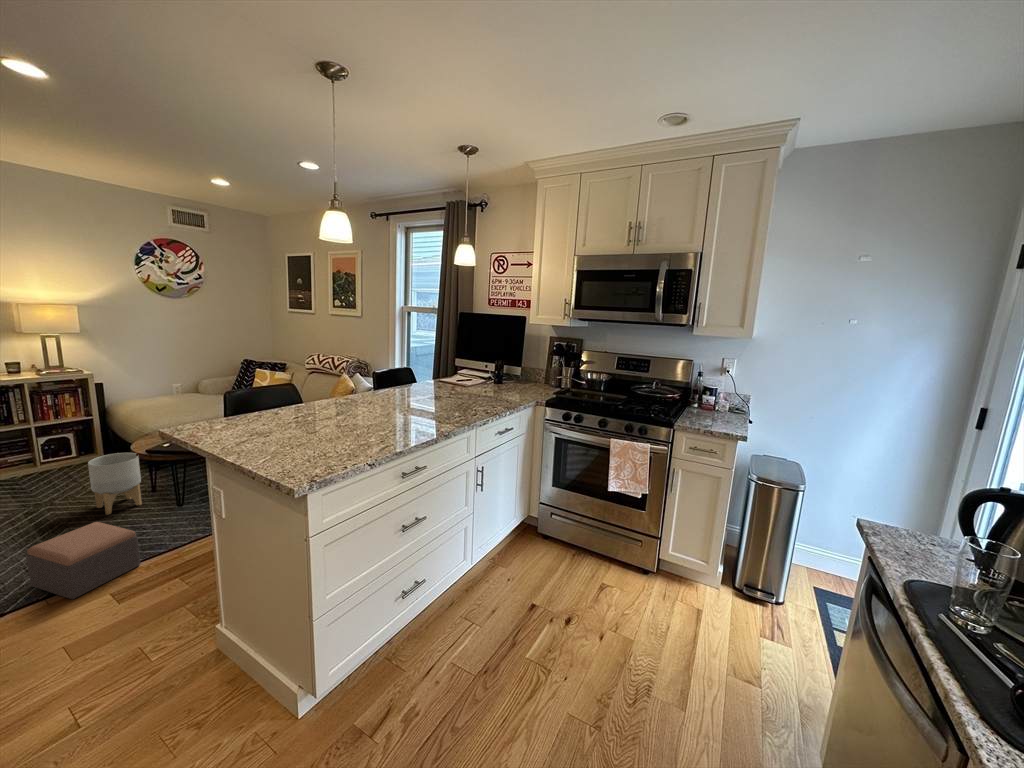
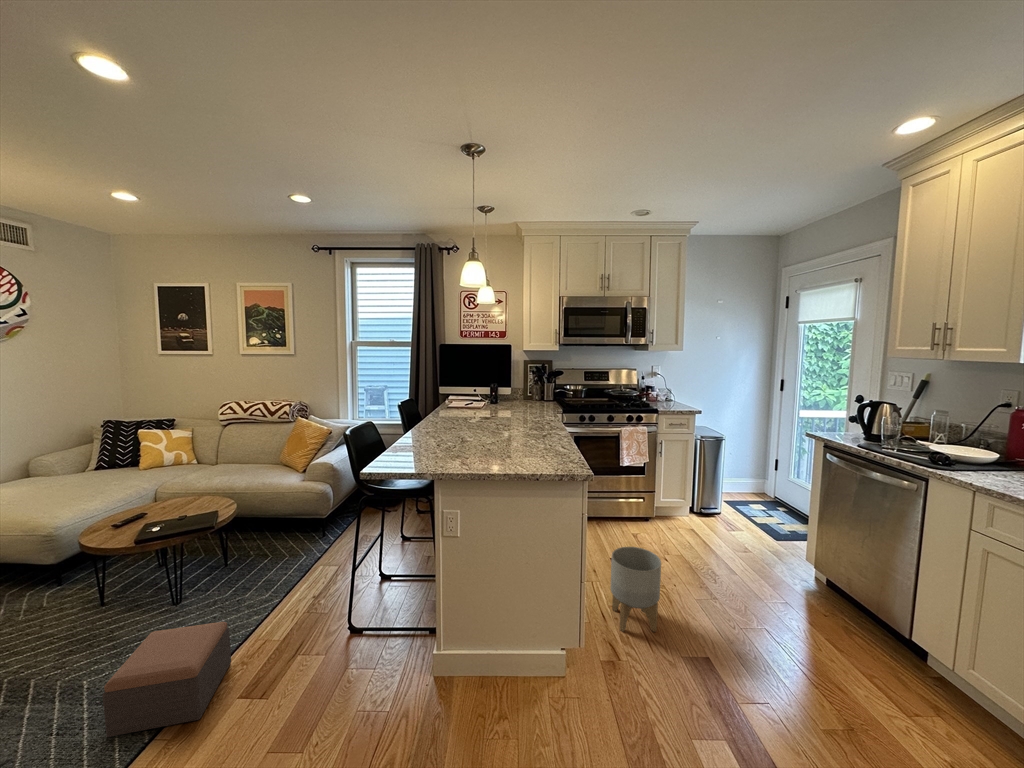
planter: present [88,453,142,514] -> present [611,547,661,632]

